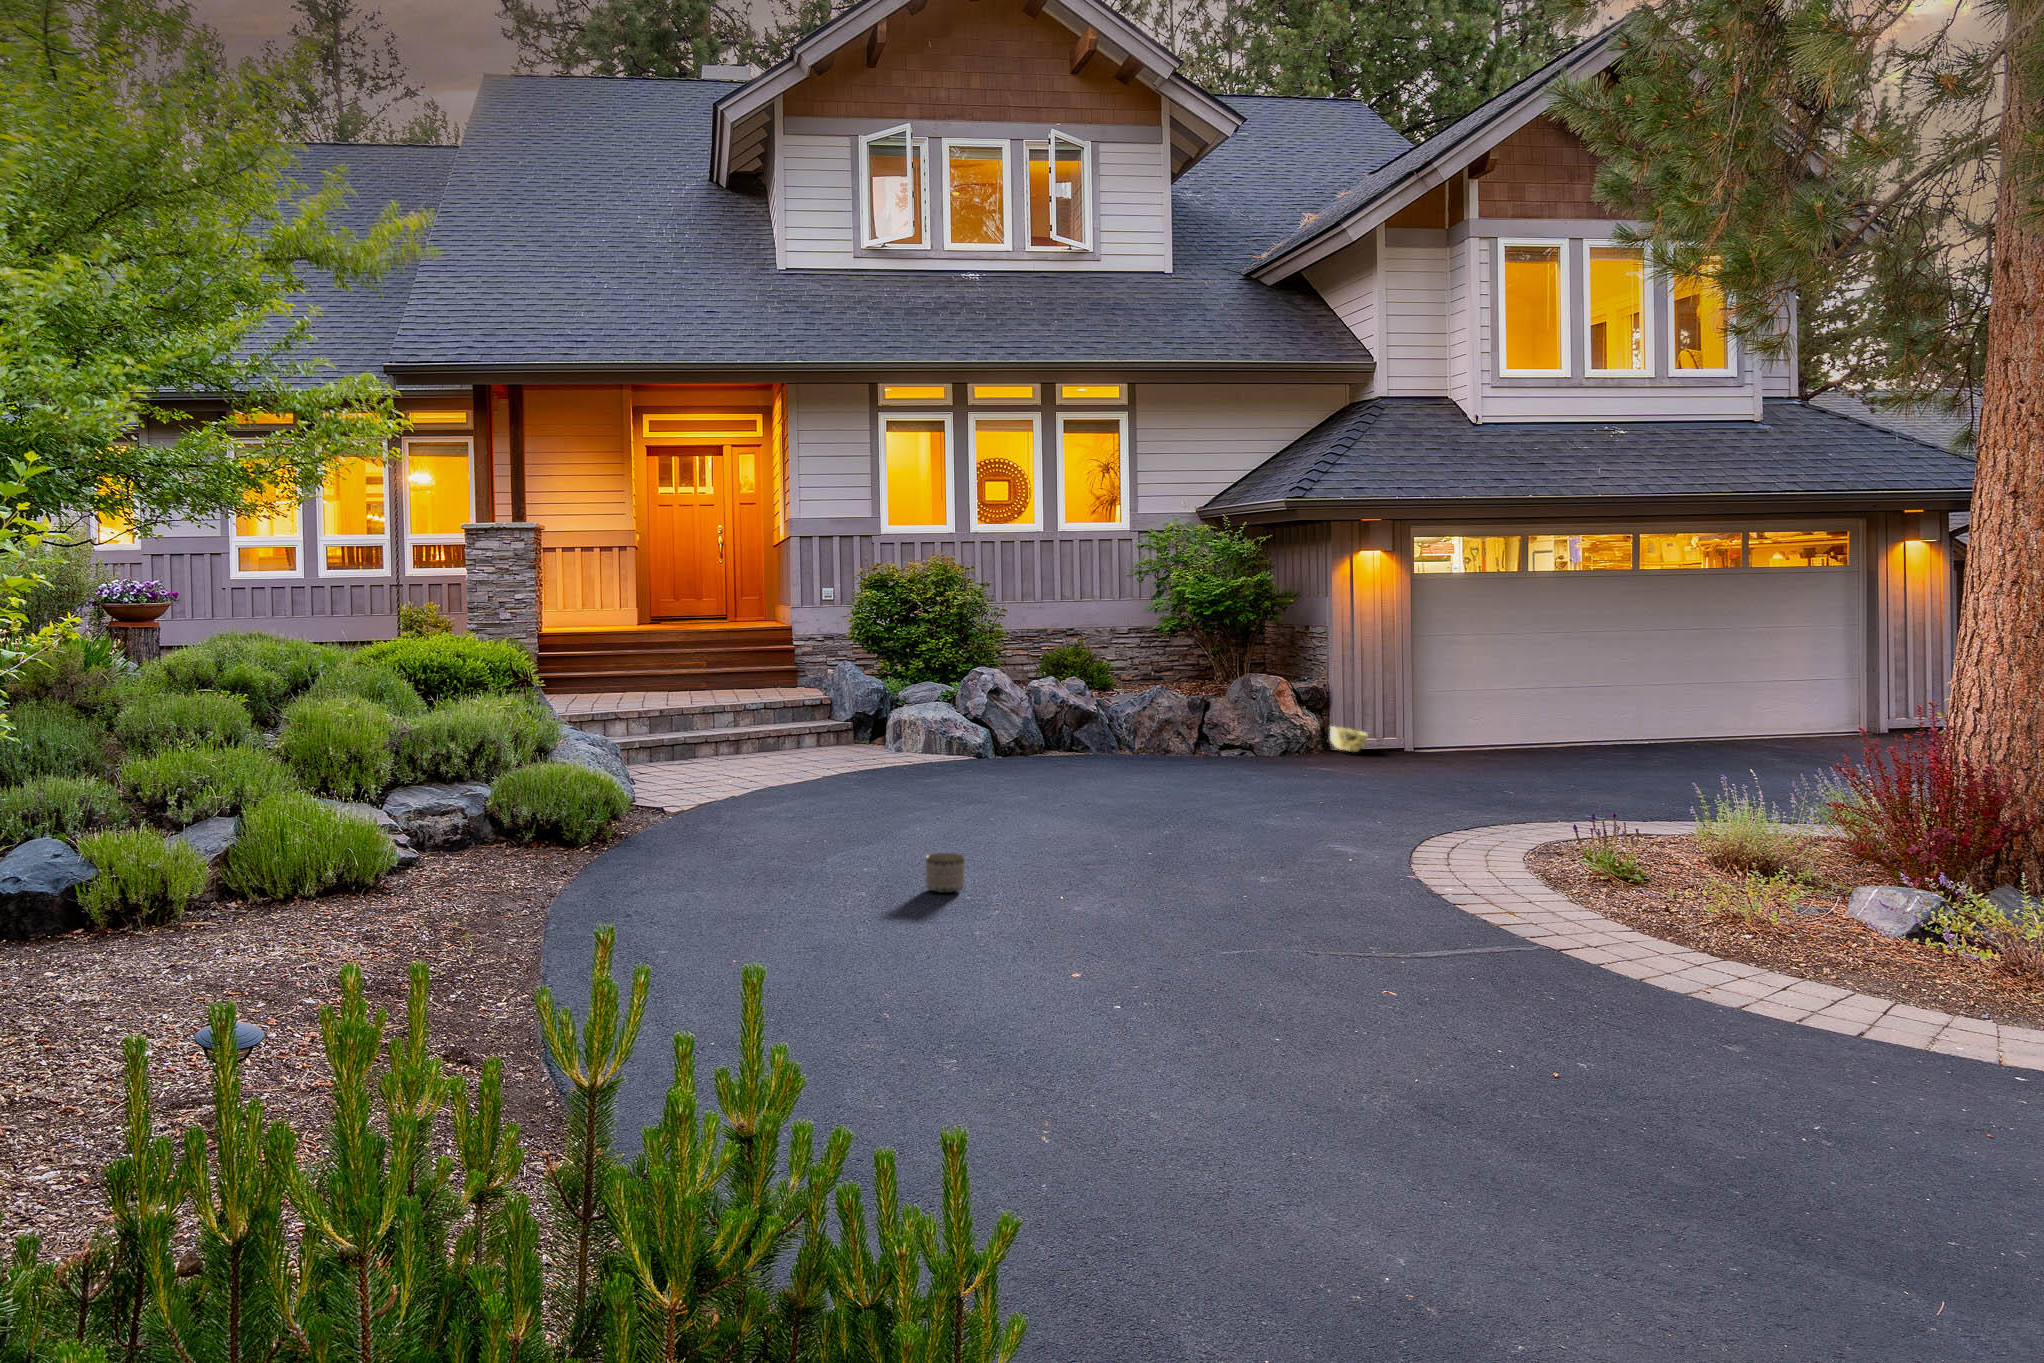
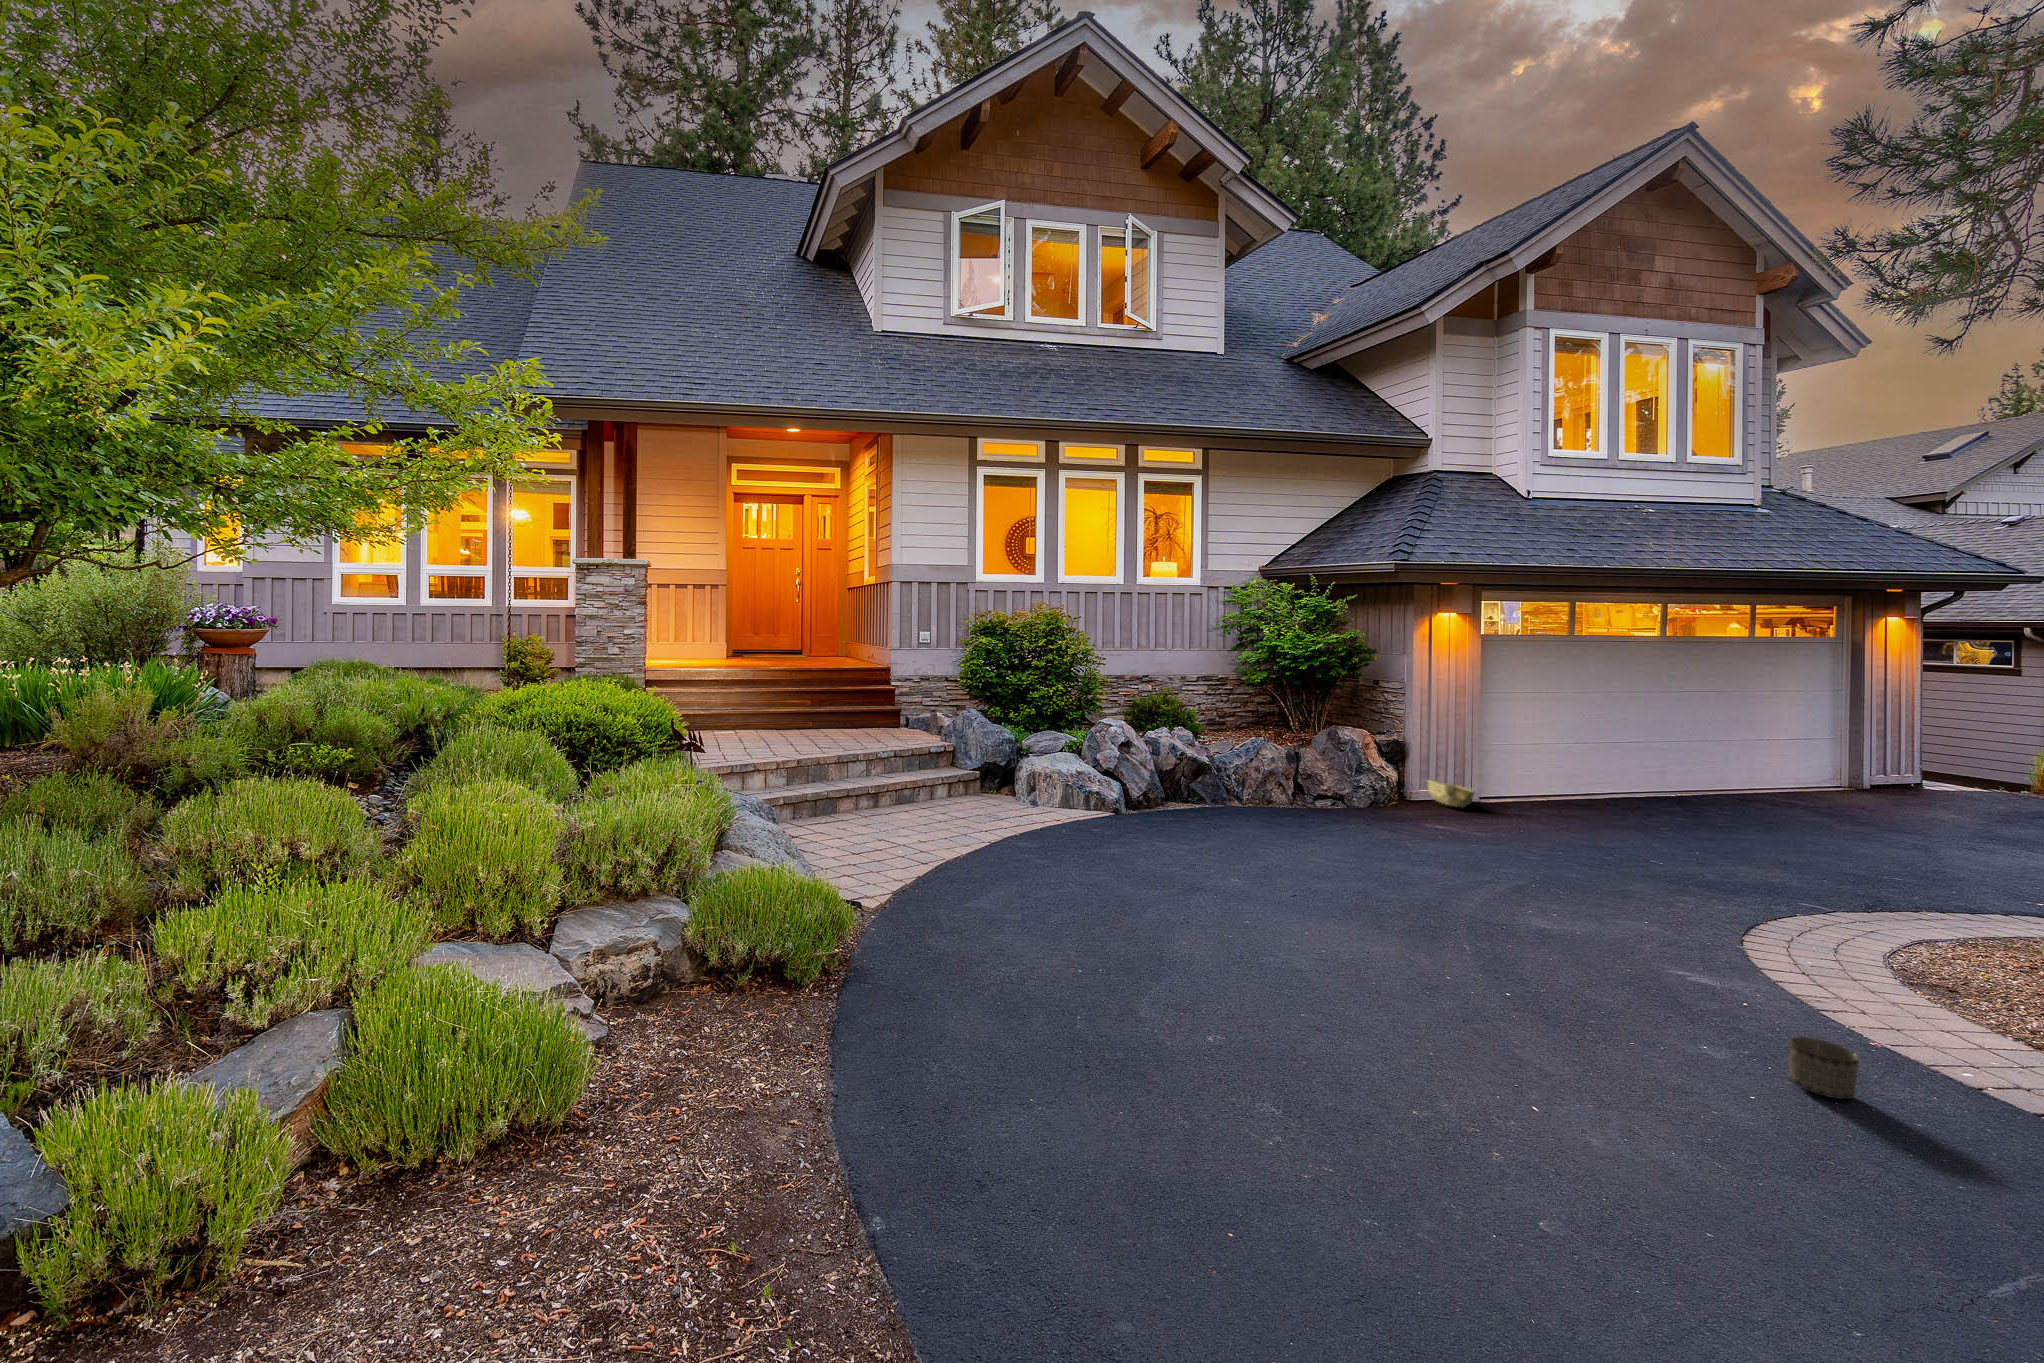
planter: present [926,853,965,893] -> present [1789,1037,1859,1099]

